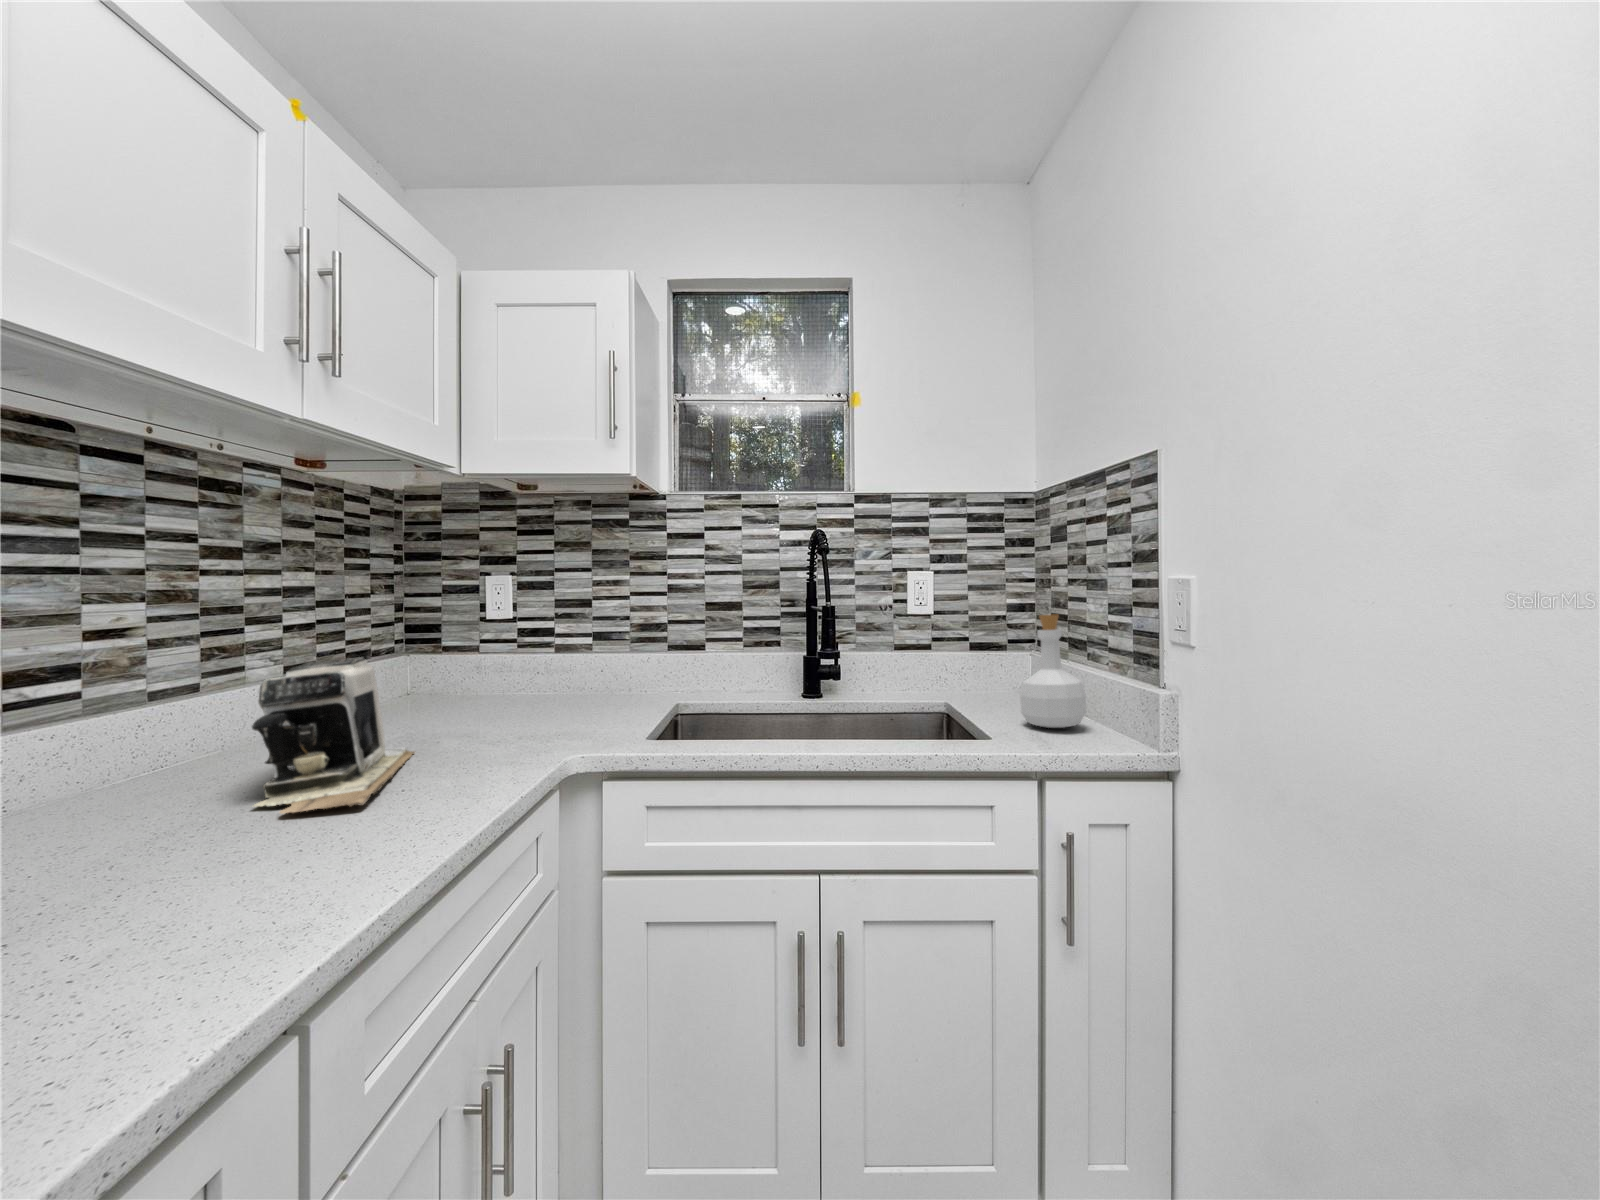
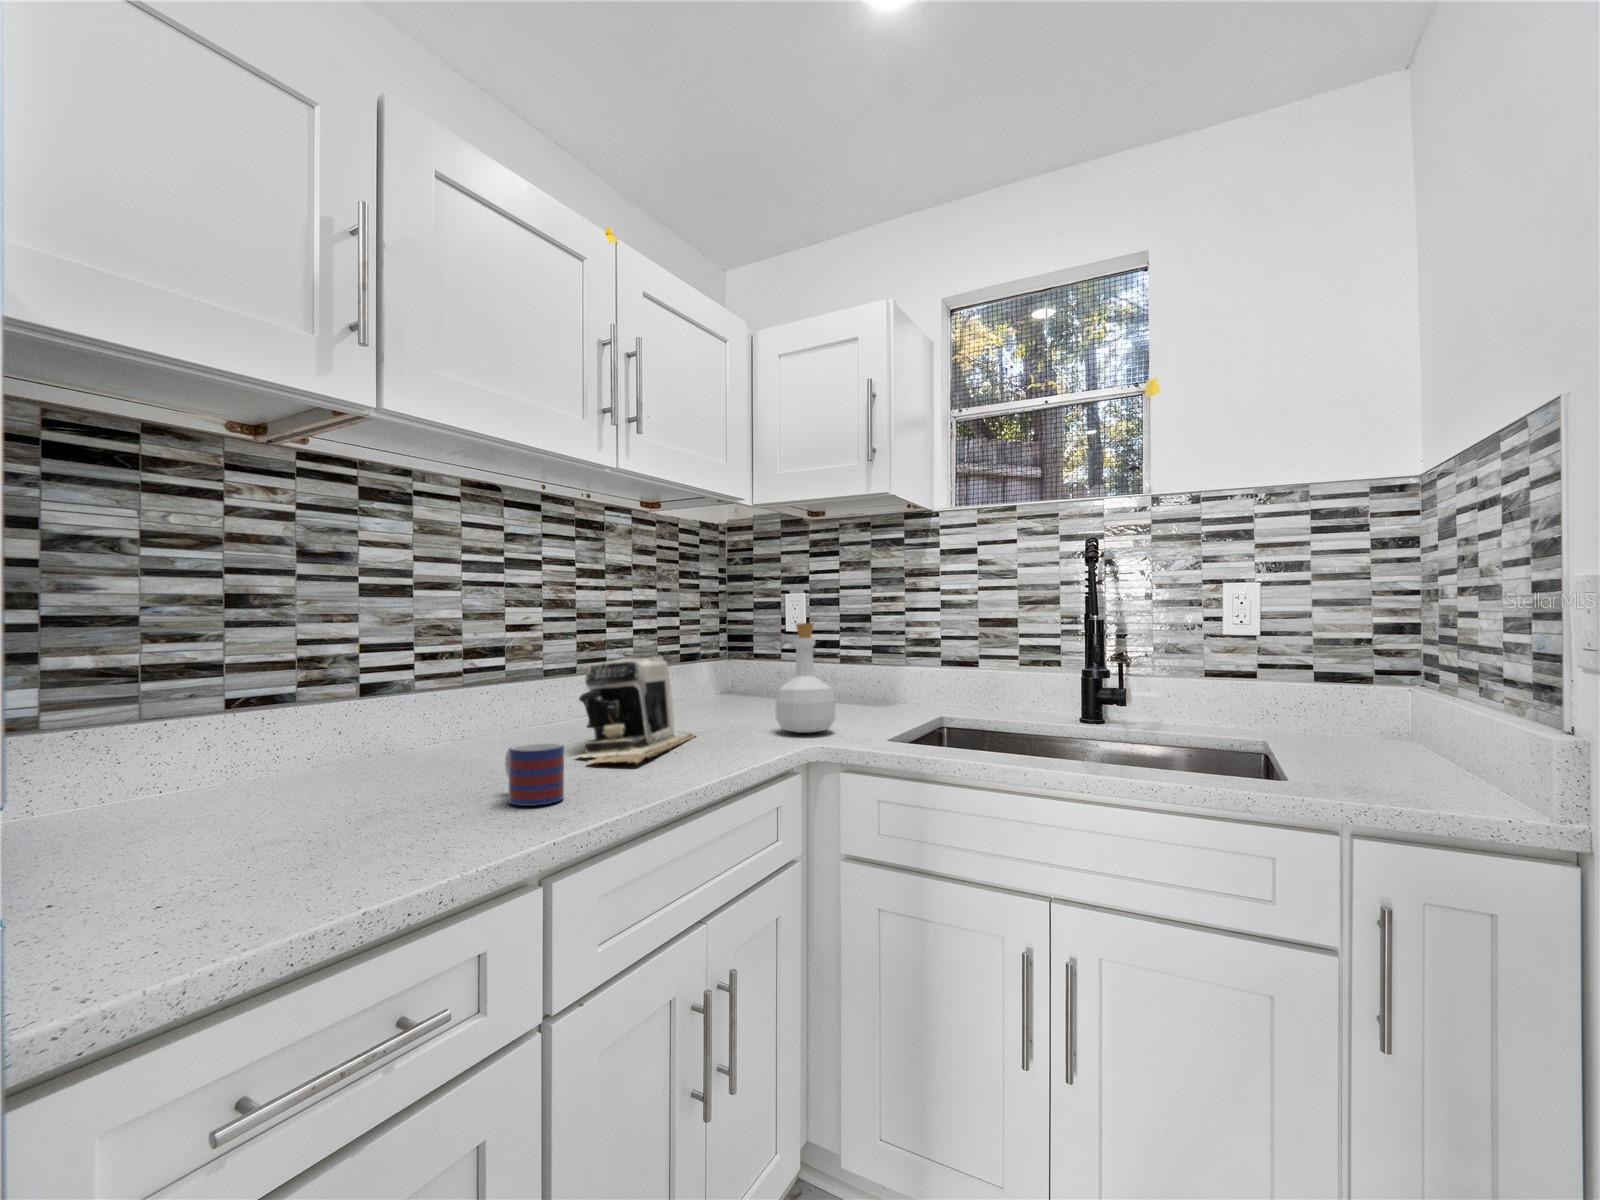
bottle: present [1020,615,1086,728] -> present [776,623,836,733]
mug: none [162,803,278,907] -> present [505,742,564,806]

